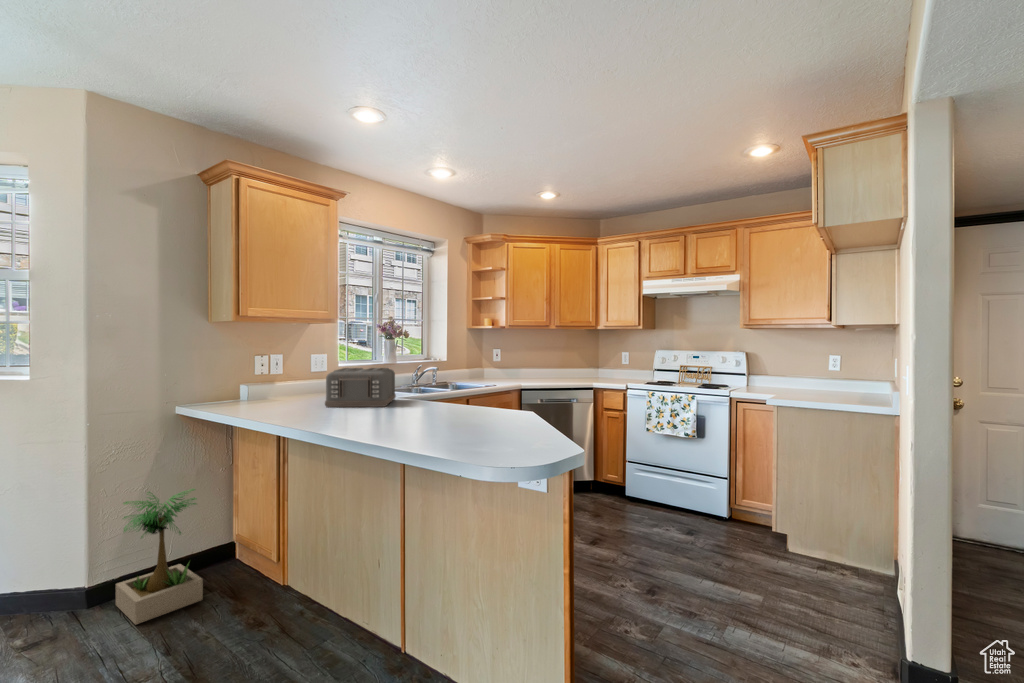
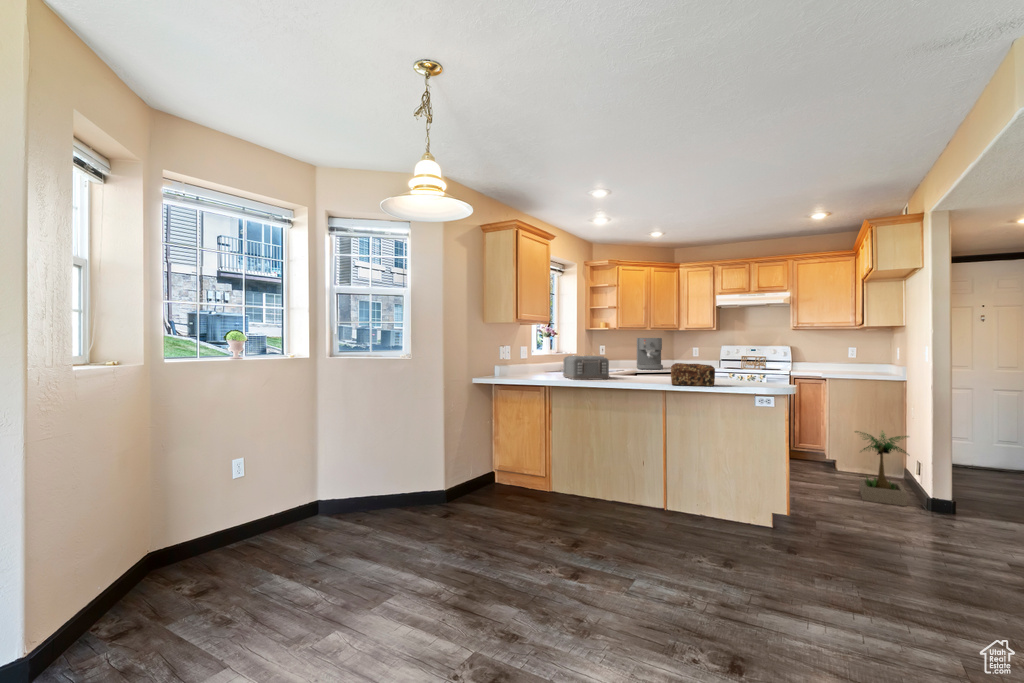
coffee maker: none [526,340,562,384] -> present [637,338,663,370]
bread loaf: none [411,387,494,432] -> present [671,363,715,386]
potted plant: present [116,489,203,624] -> present [855,431,908,506]

